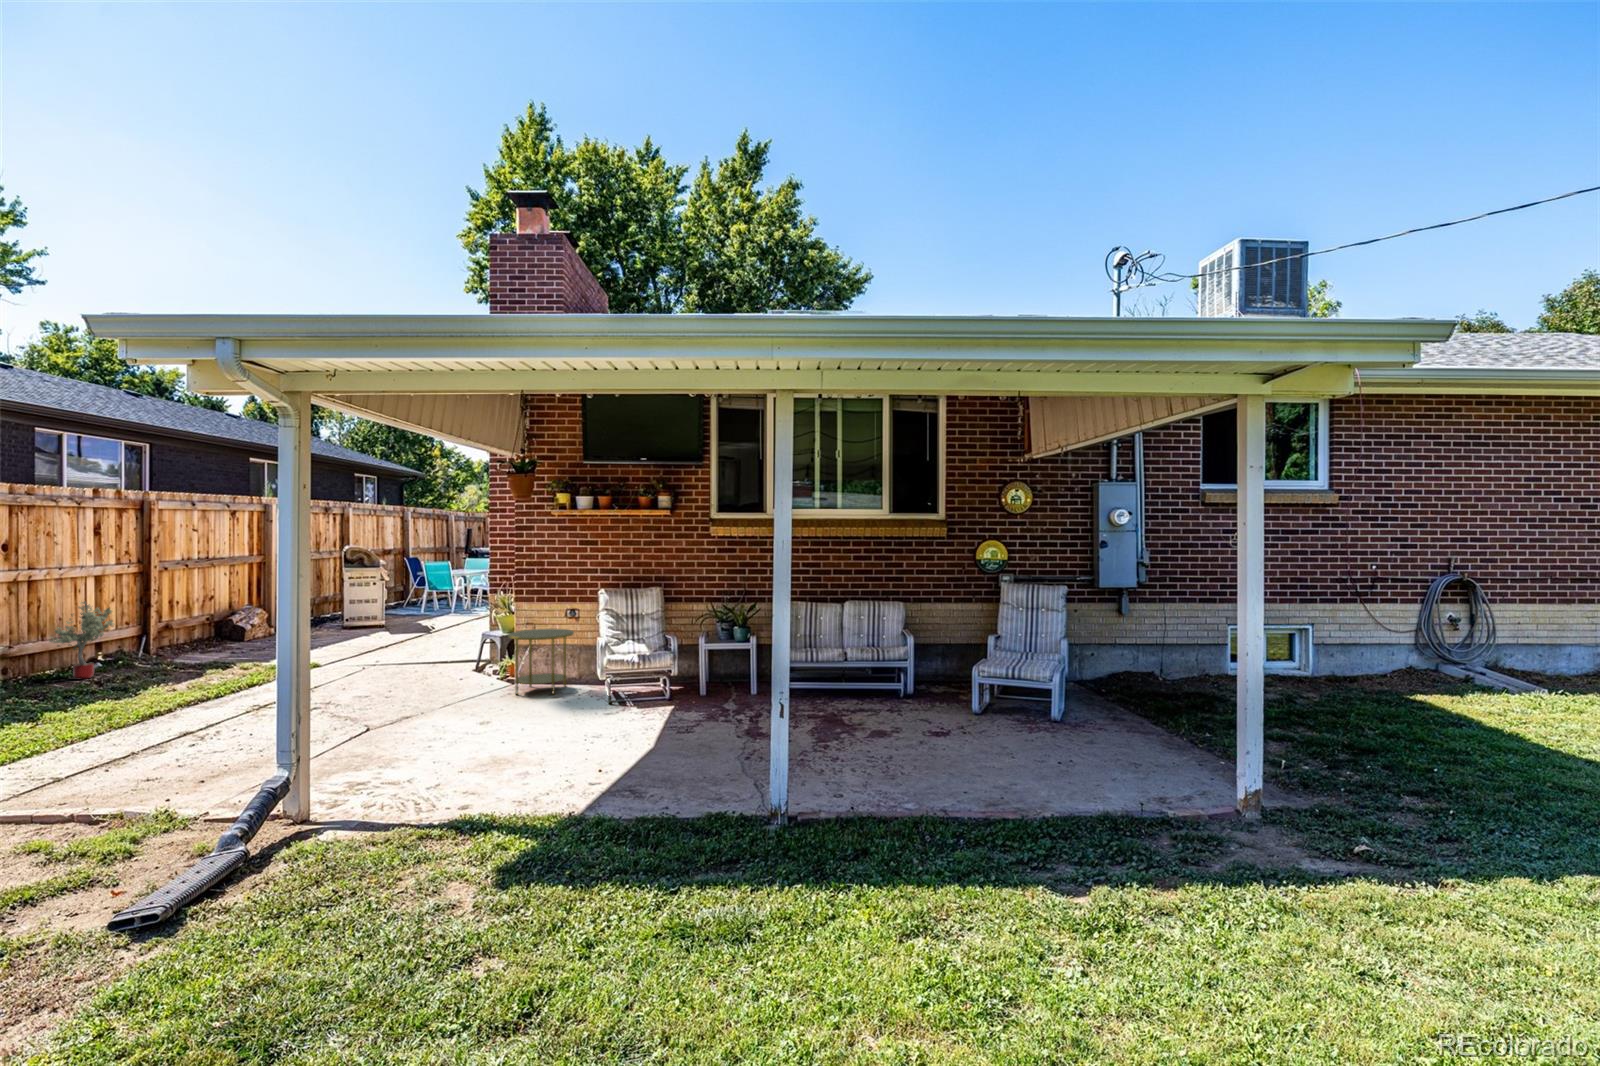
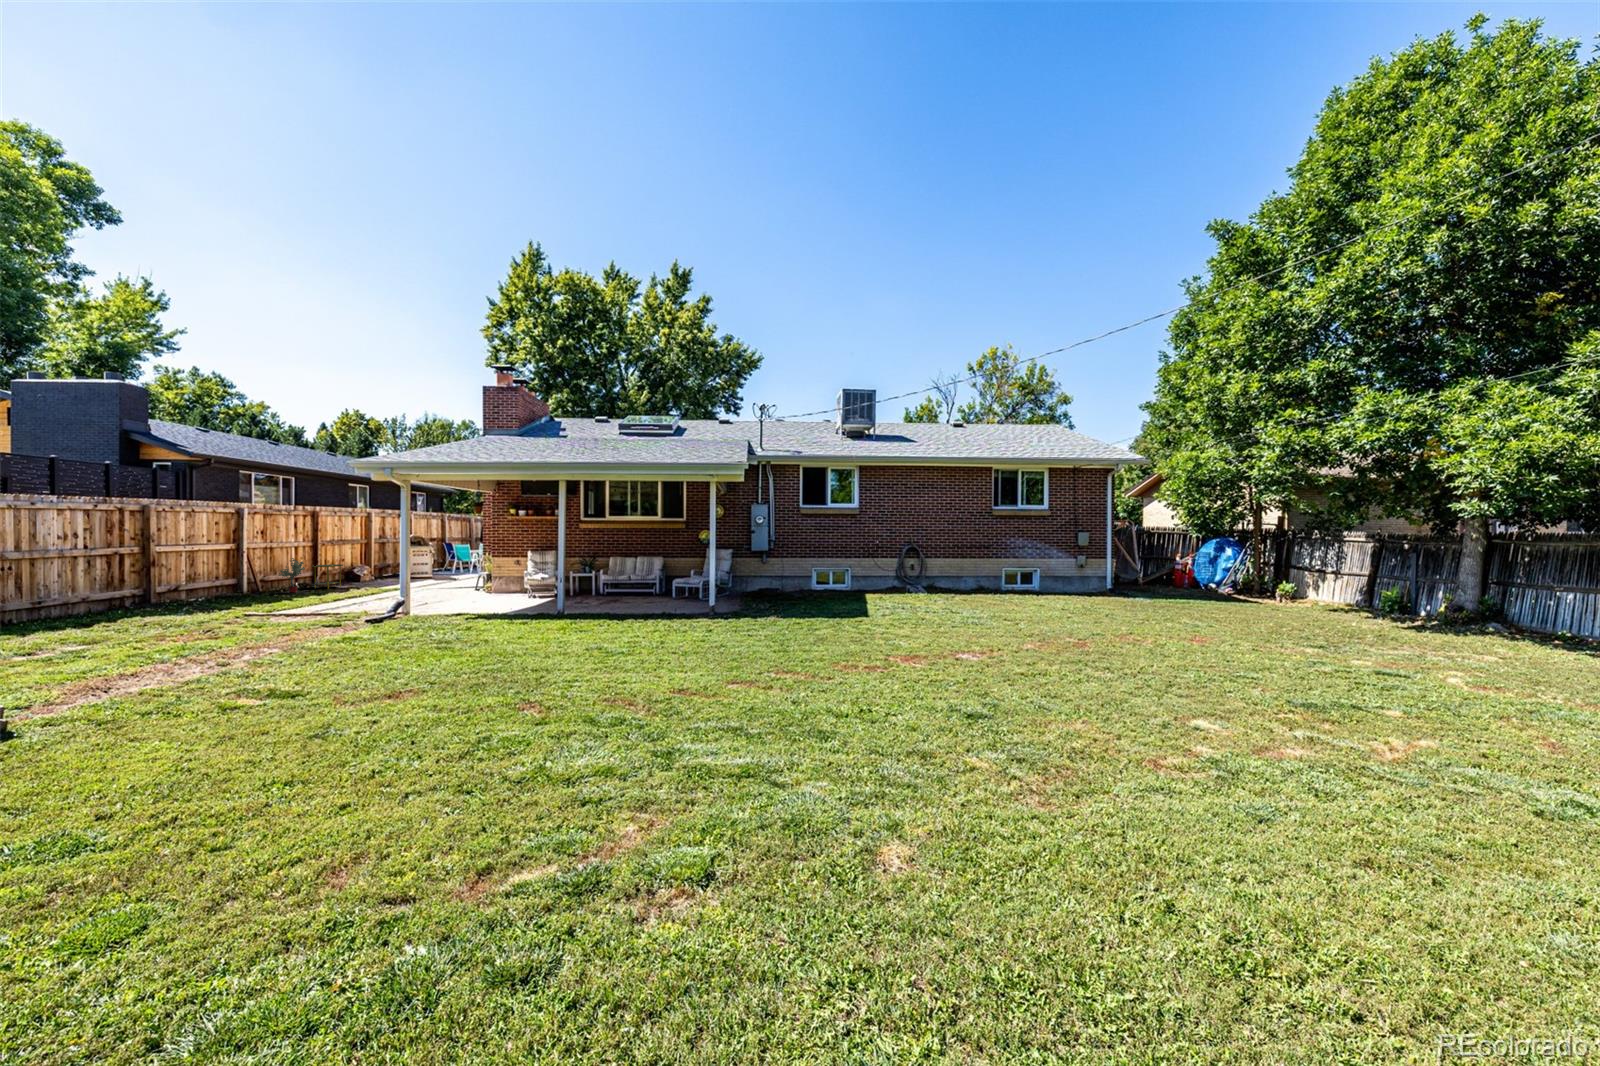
side table: present [508,629,574,695] -> present [312,564,343,589]

